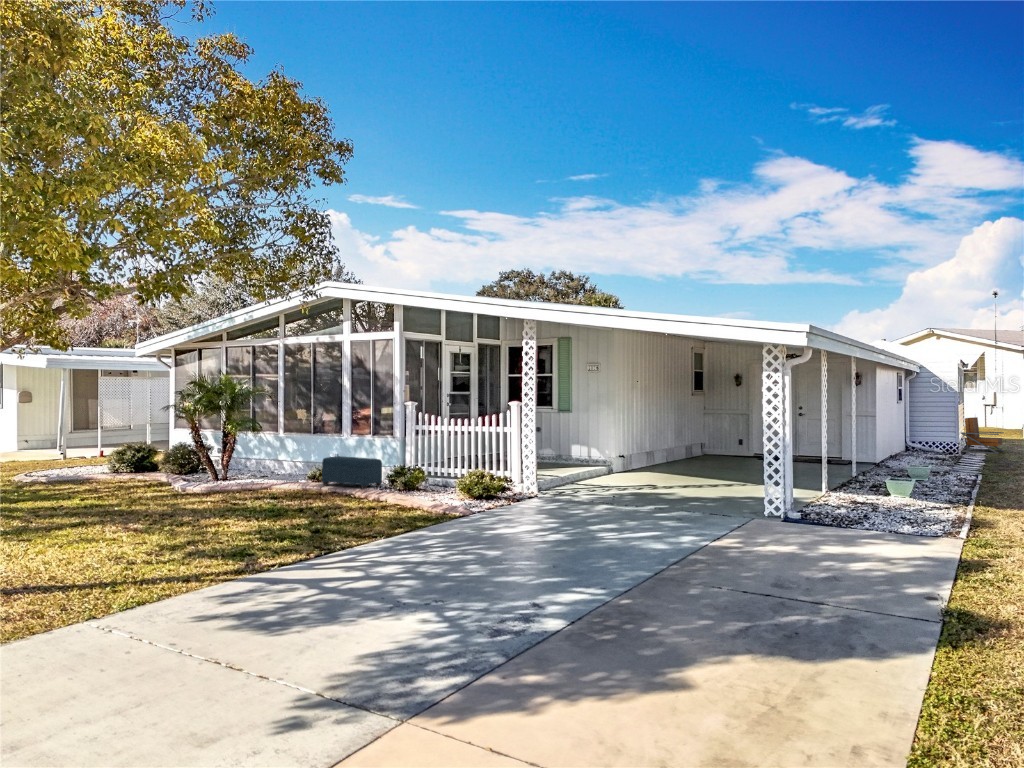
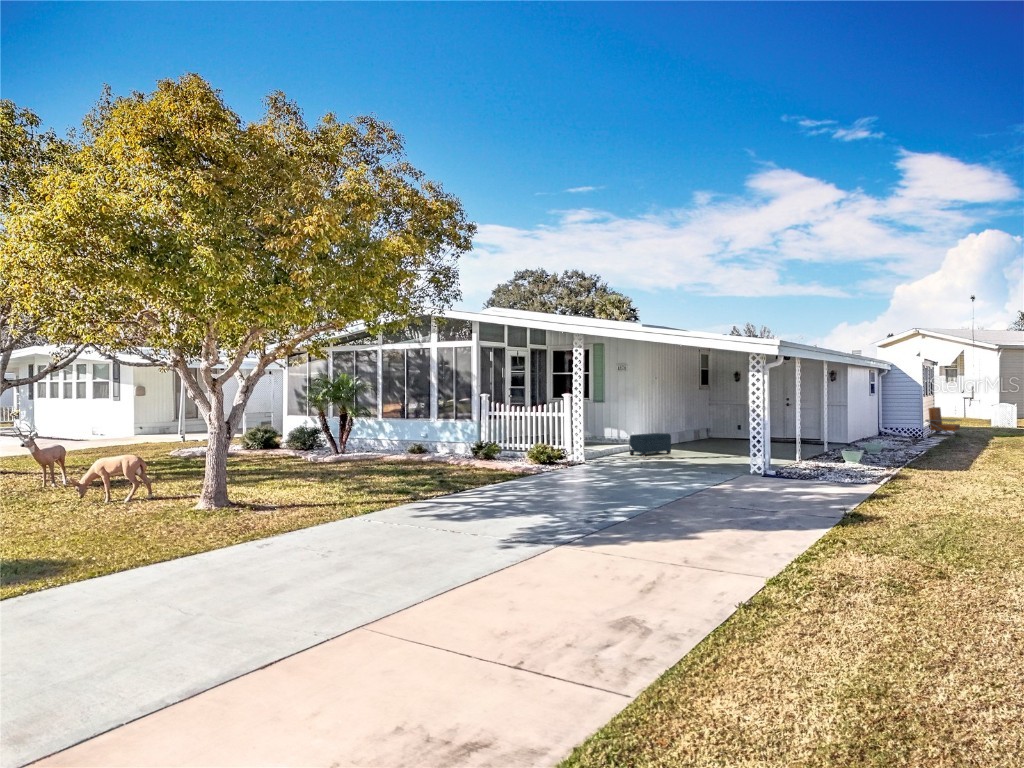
bench: present [322,456,382,489] -> present [629,433,671,456]

